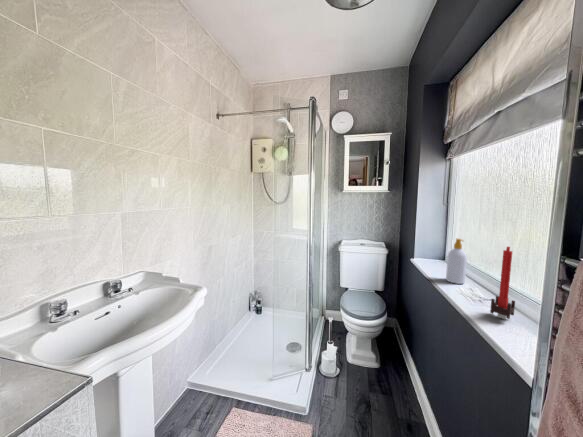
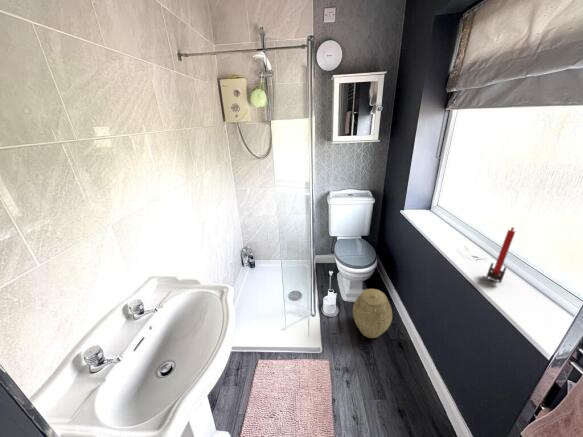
soap bottle: present [446,239,467,284] -> none [439,203,462,242]
woven basket: none [352,342,400,411] -> present [353,289,392,338]

